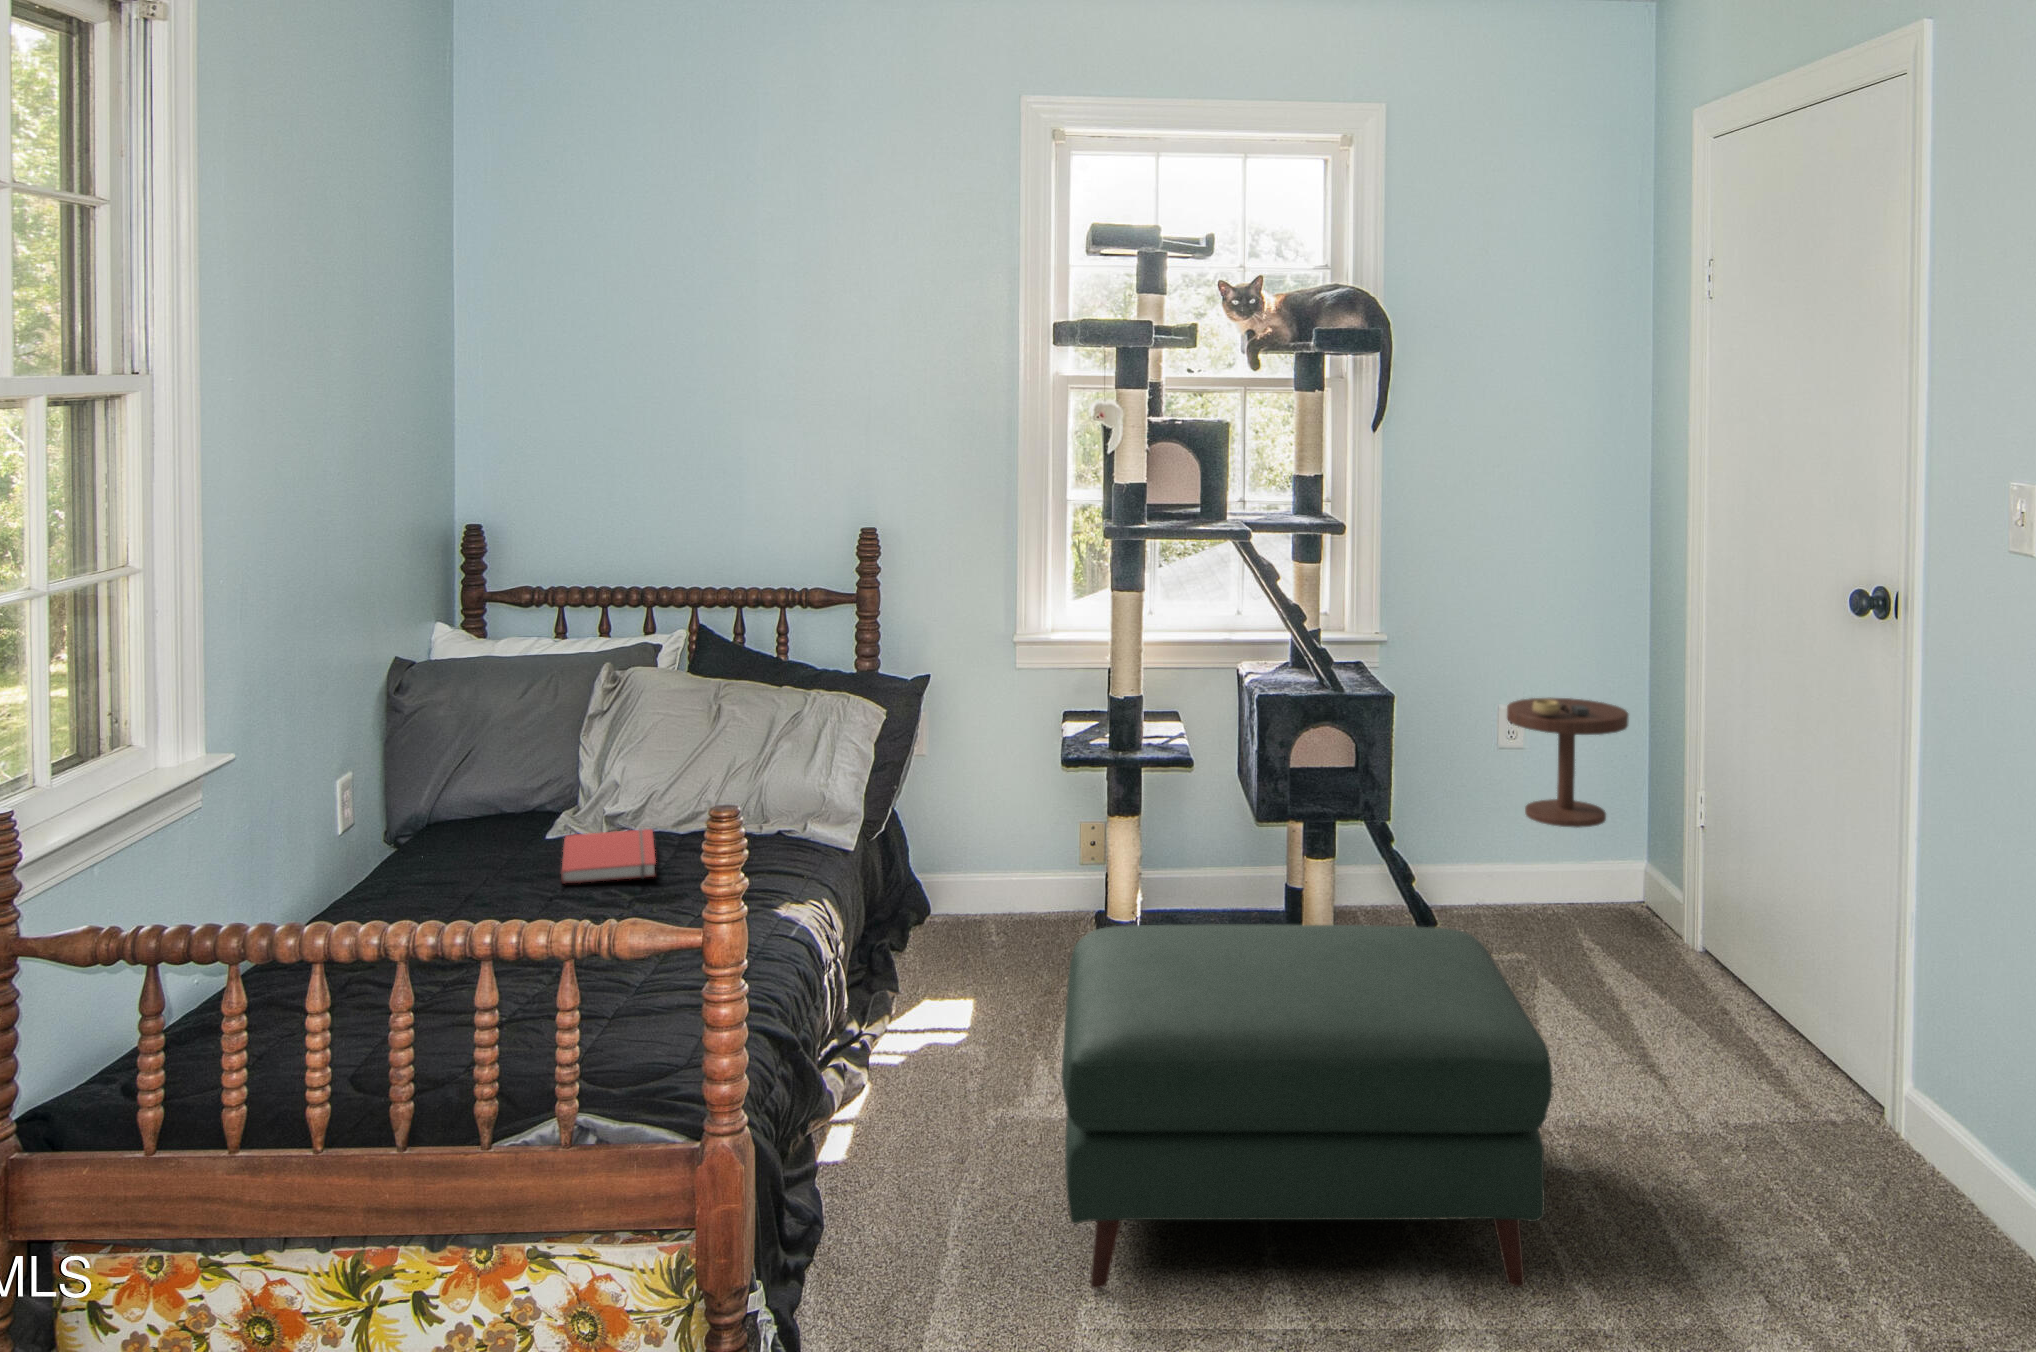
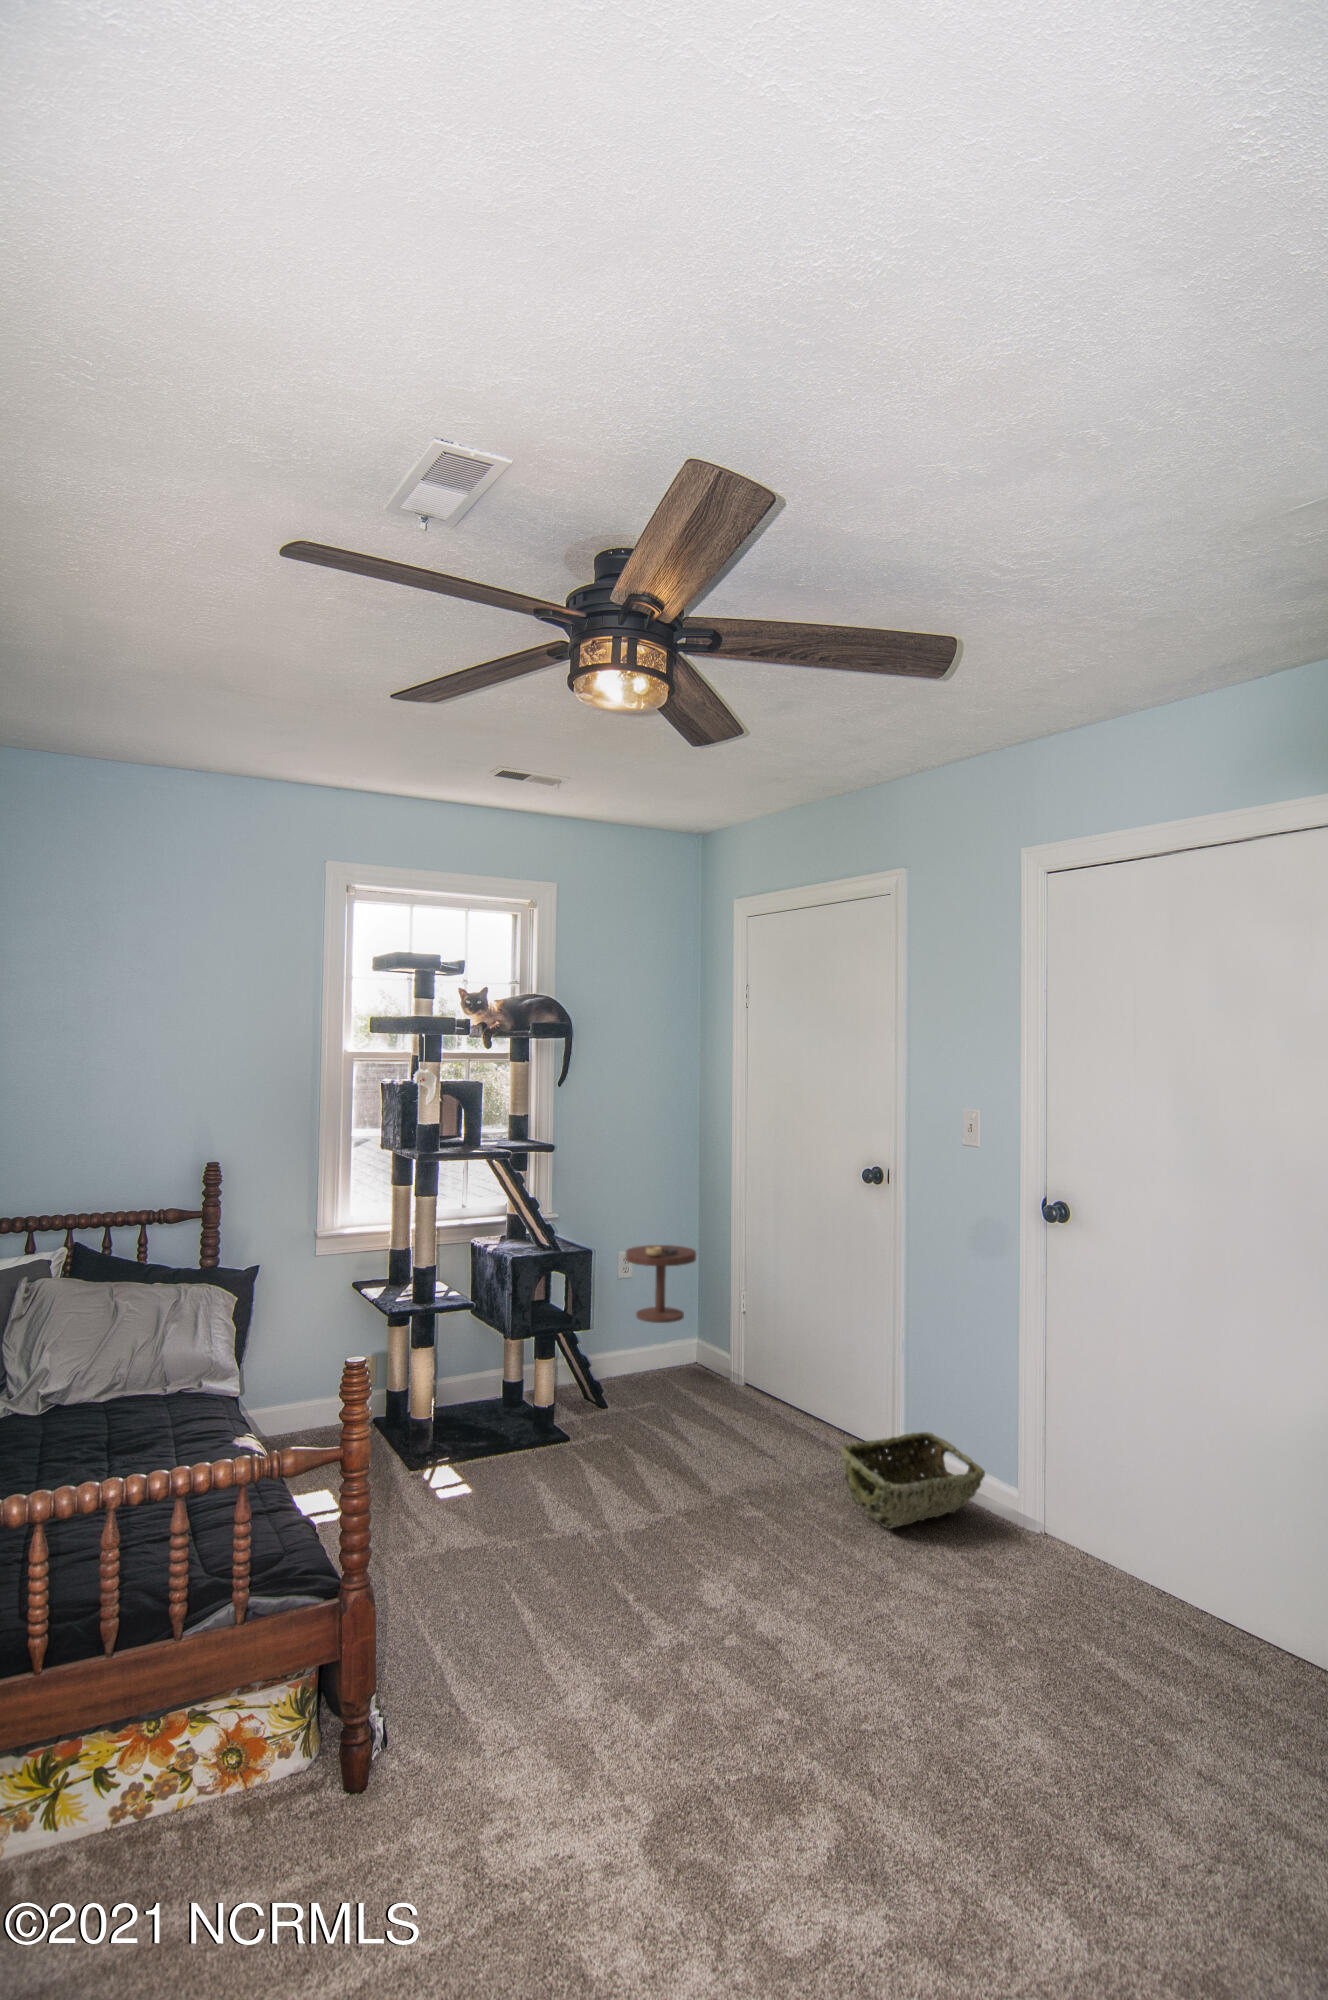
book: present [561,829,656,883] -> none [31,1401,133,1451]
ottoman: present [1061,924,1553,1289] -> none [462,1386,794,1648]
woven basket: none [1718,1076,2005,1241] -> present [841,1432,985,1529]

